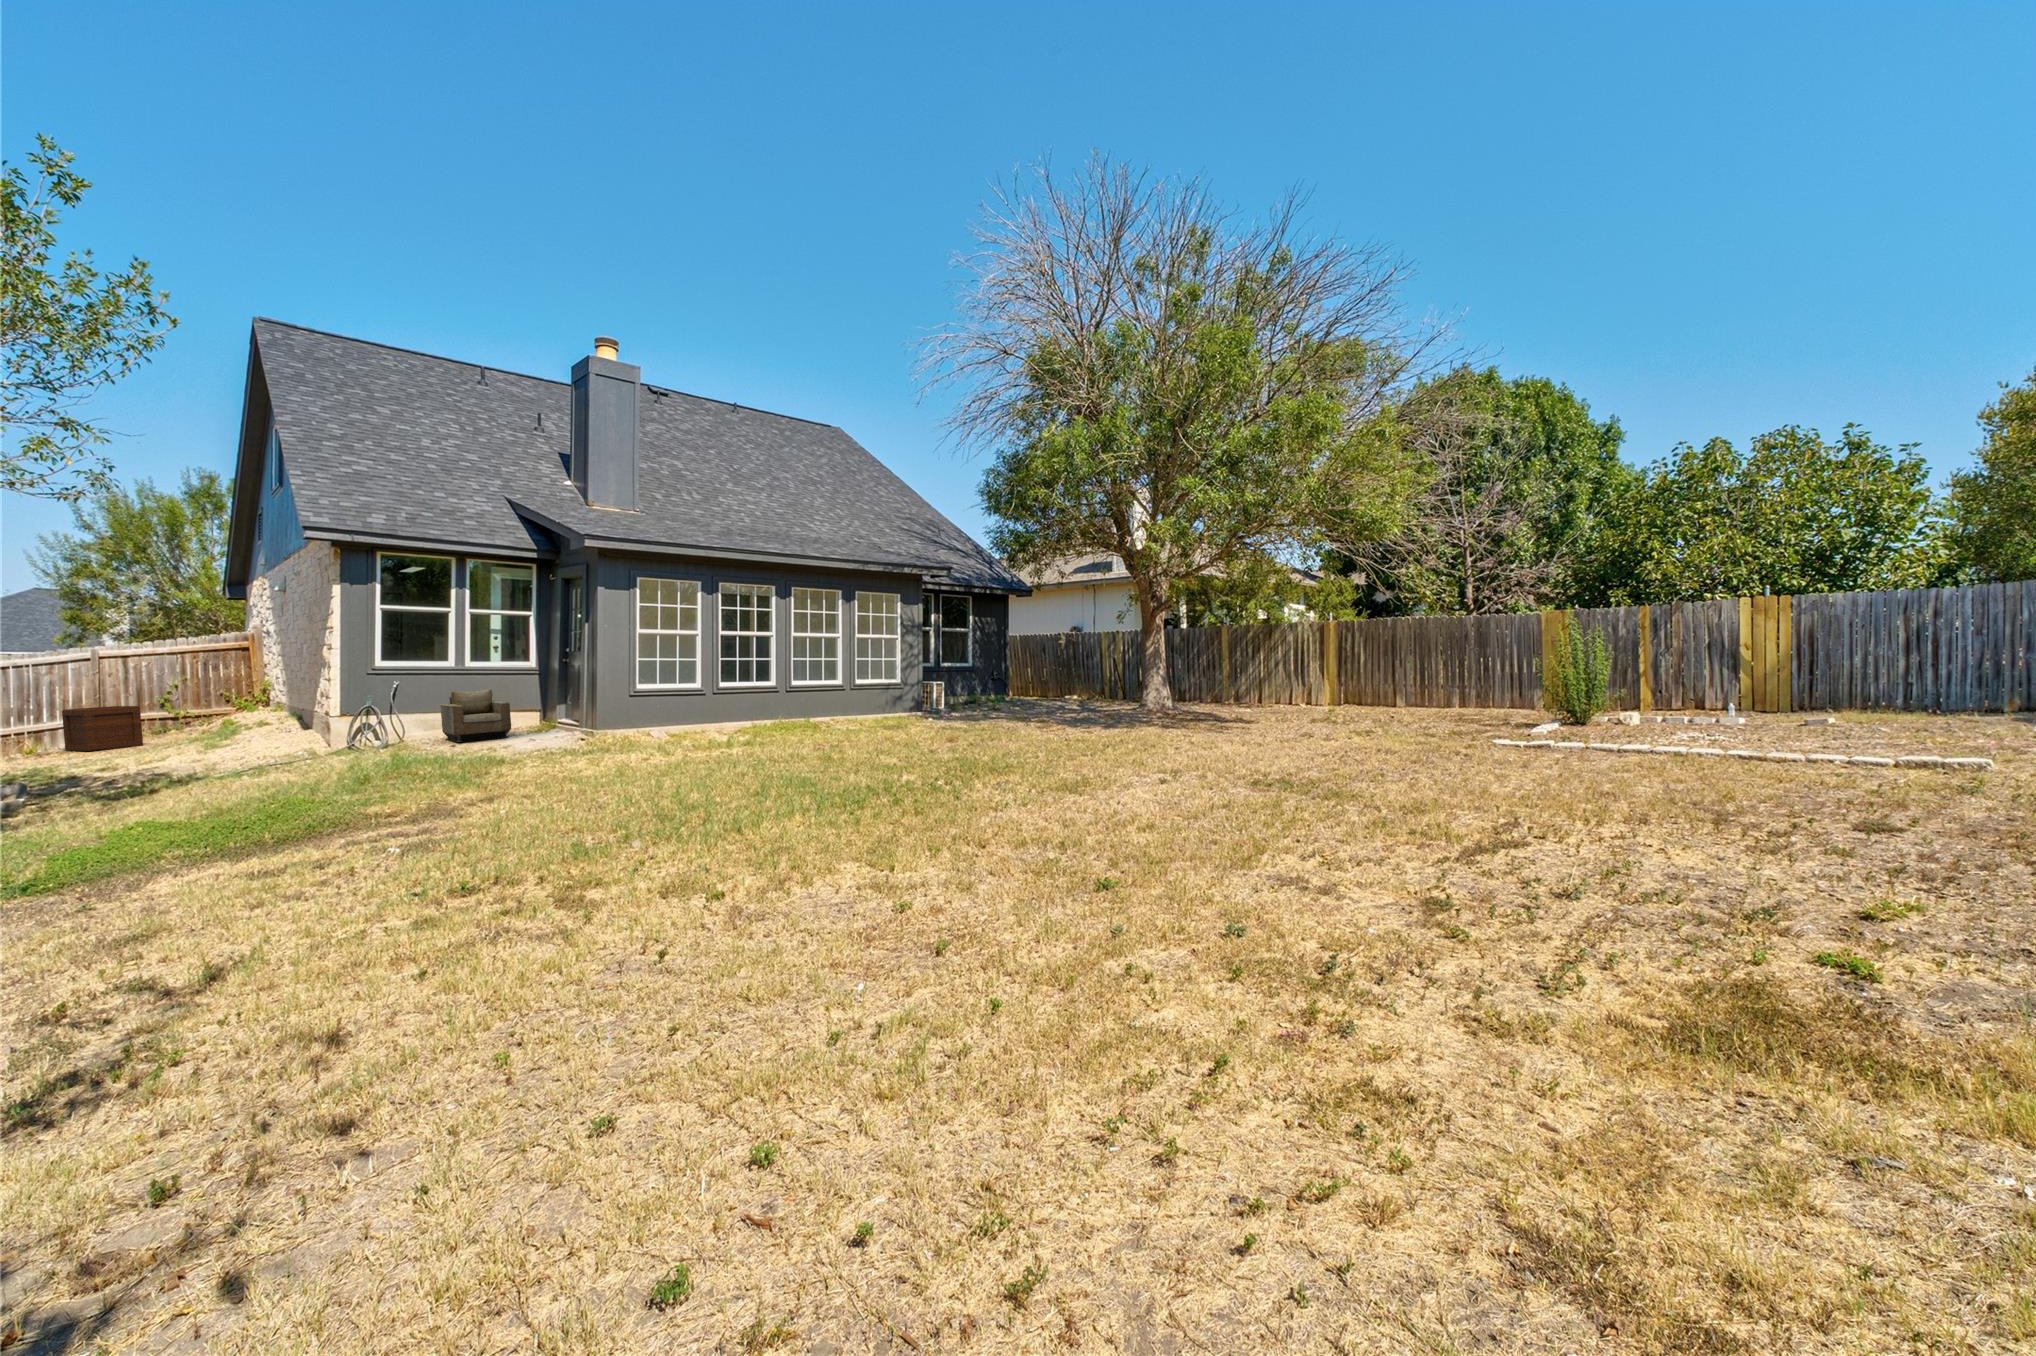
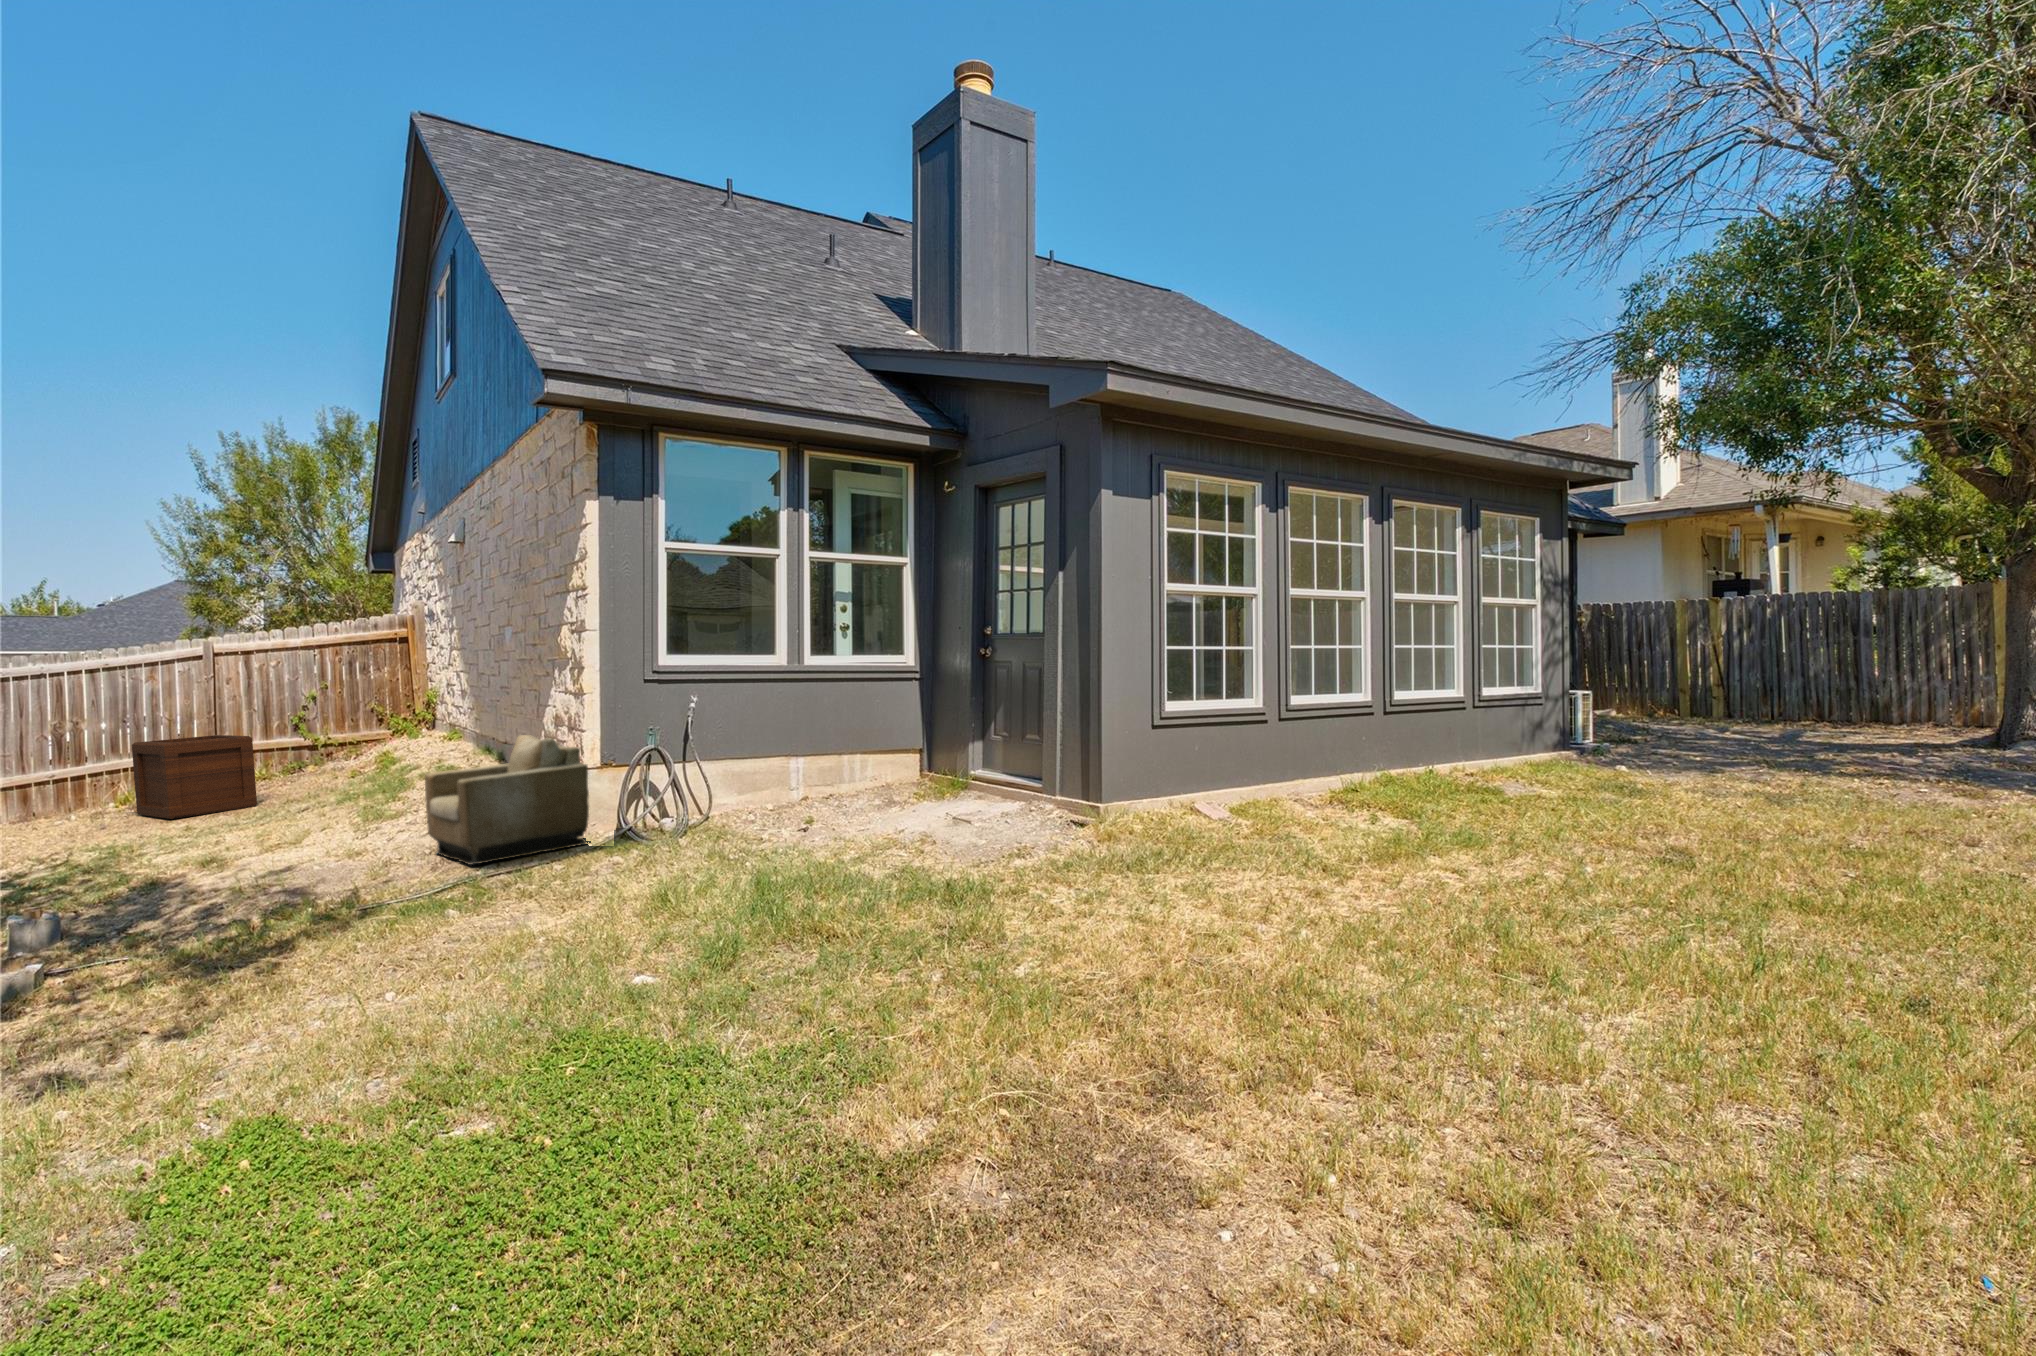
armchair: present [441,689,511,742] -> present [425,735,589,865]

